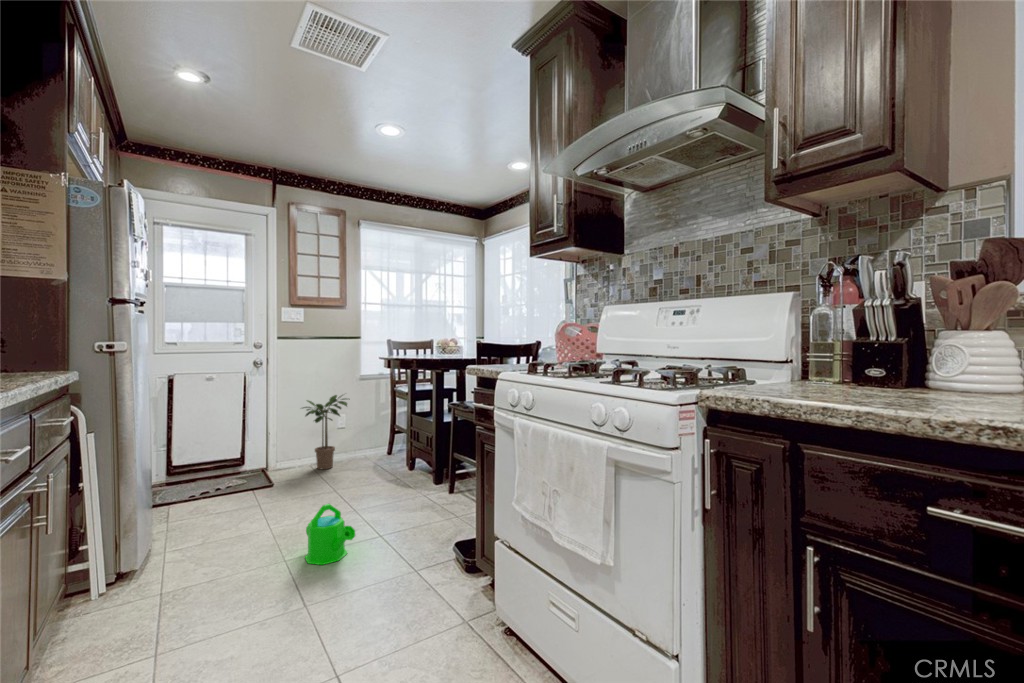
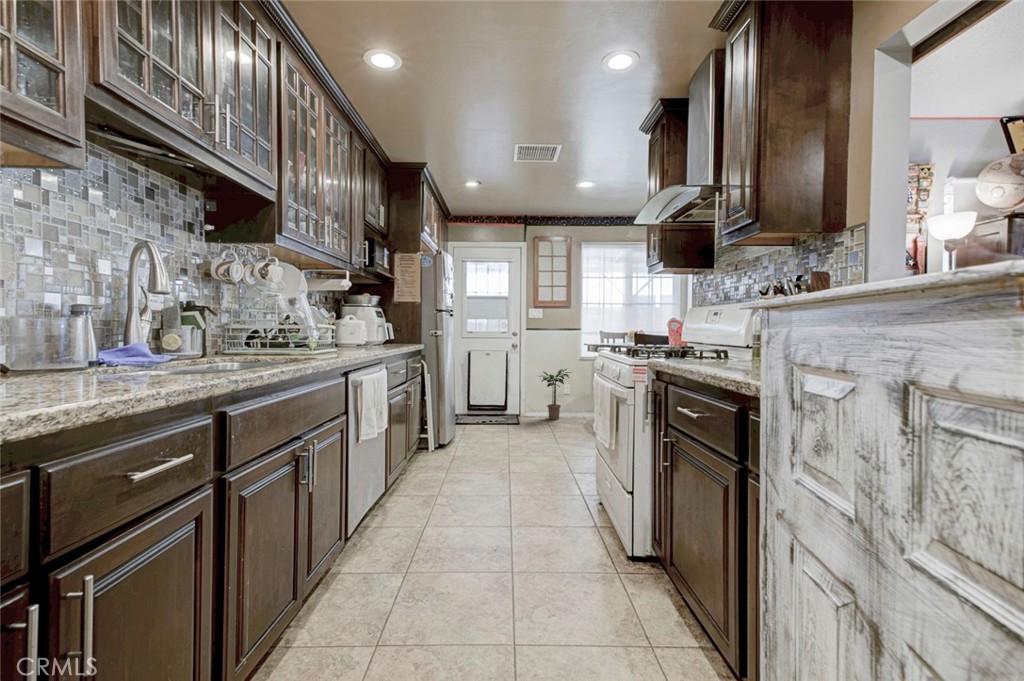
watering can: present [305,504,355,565] -> none [520,427,544,460]

